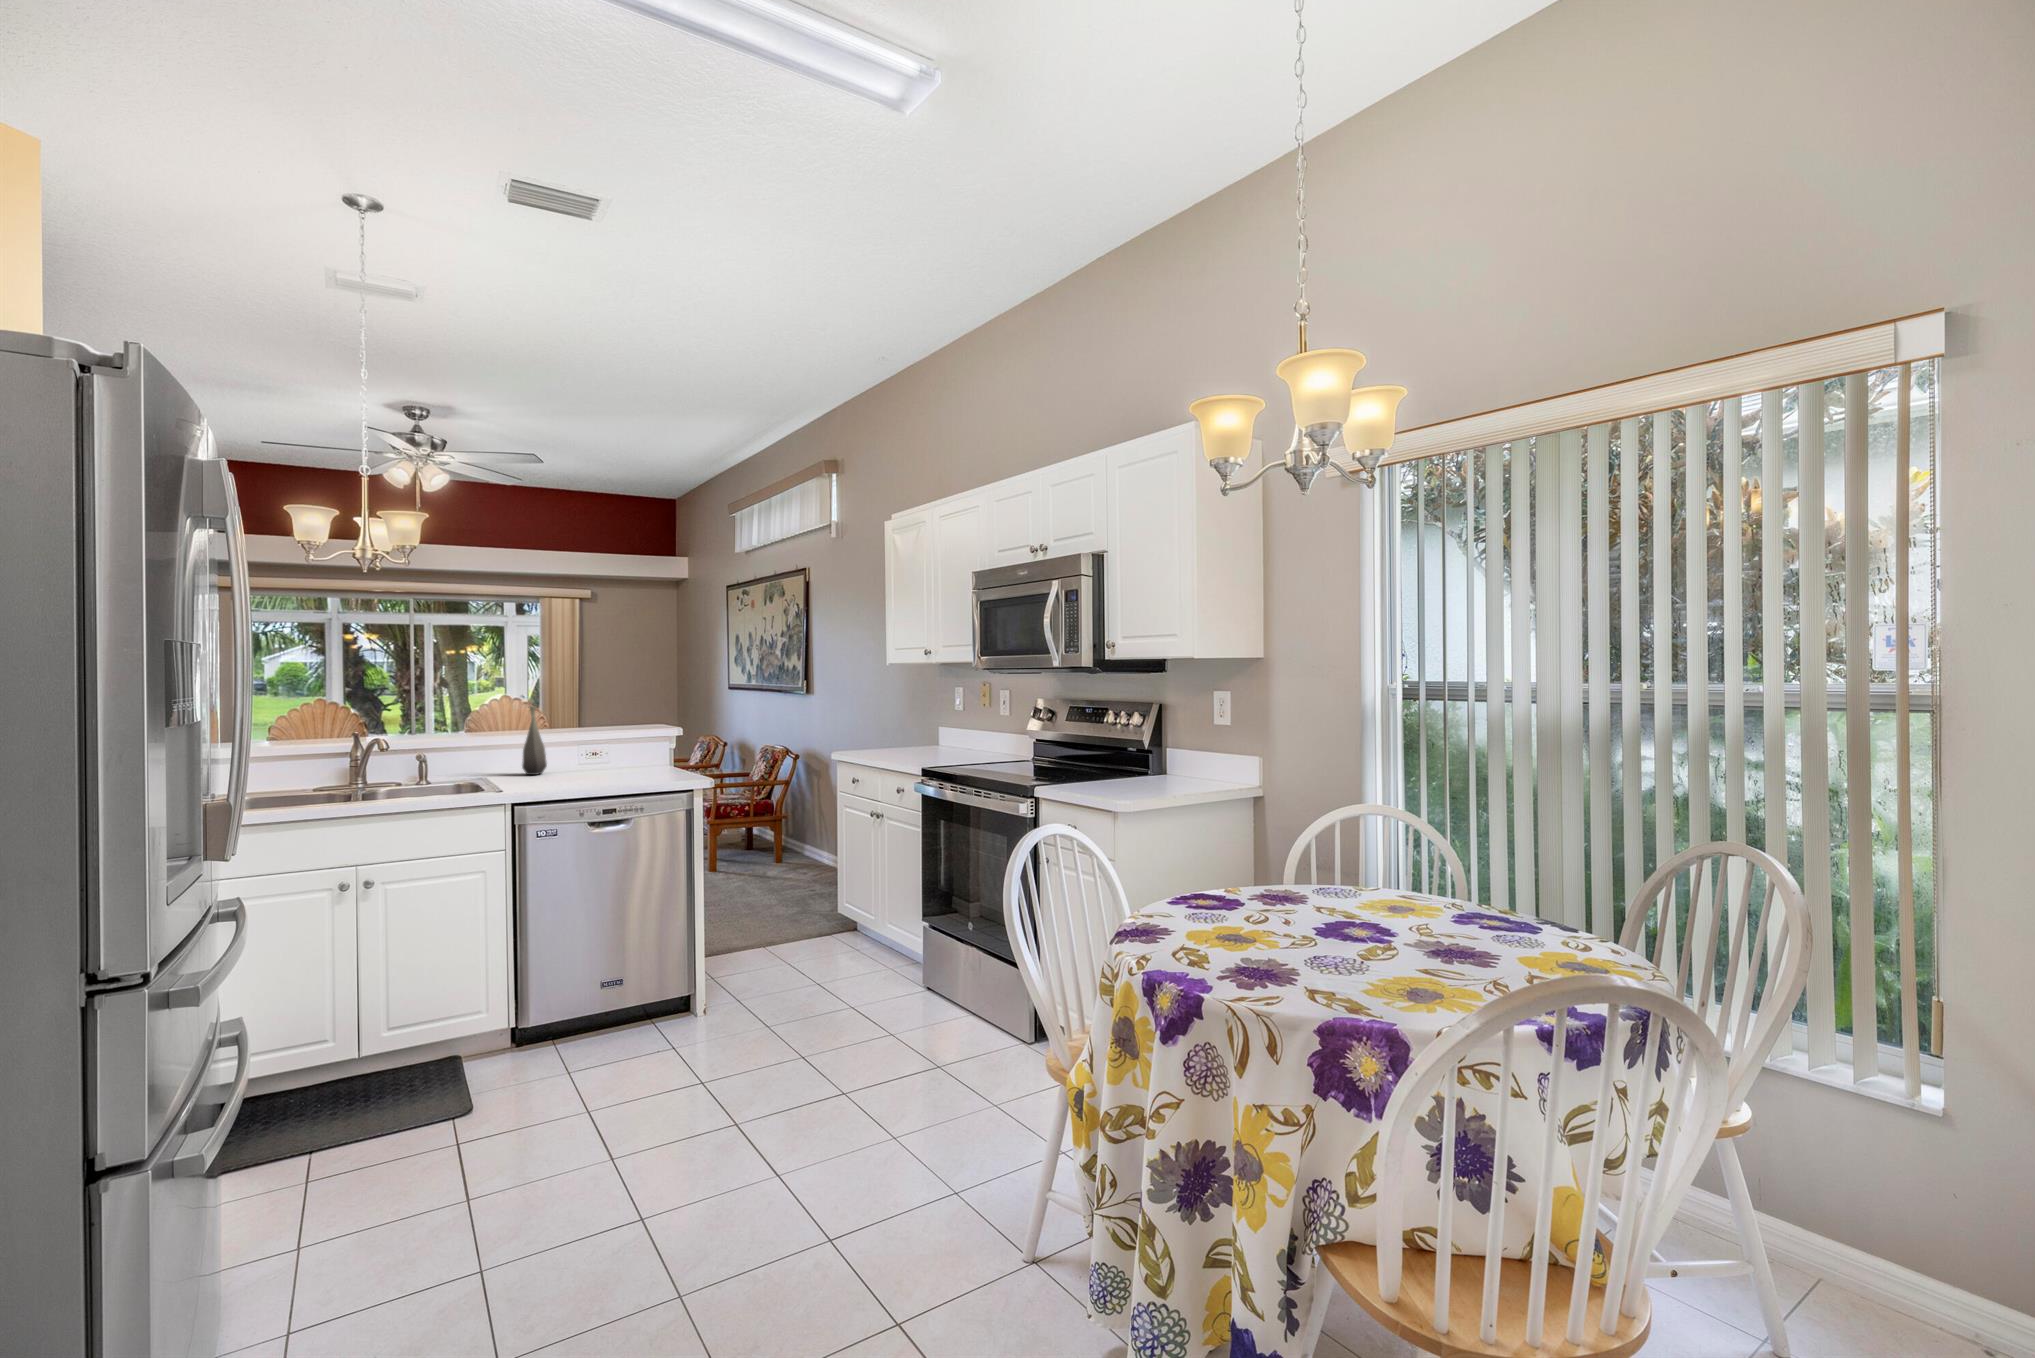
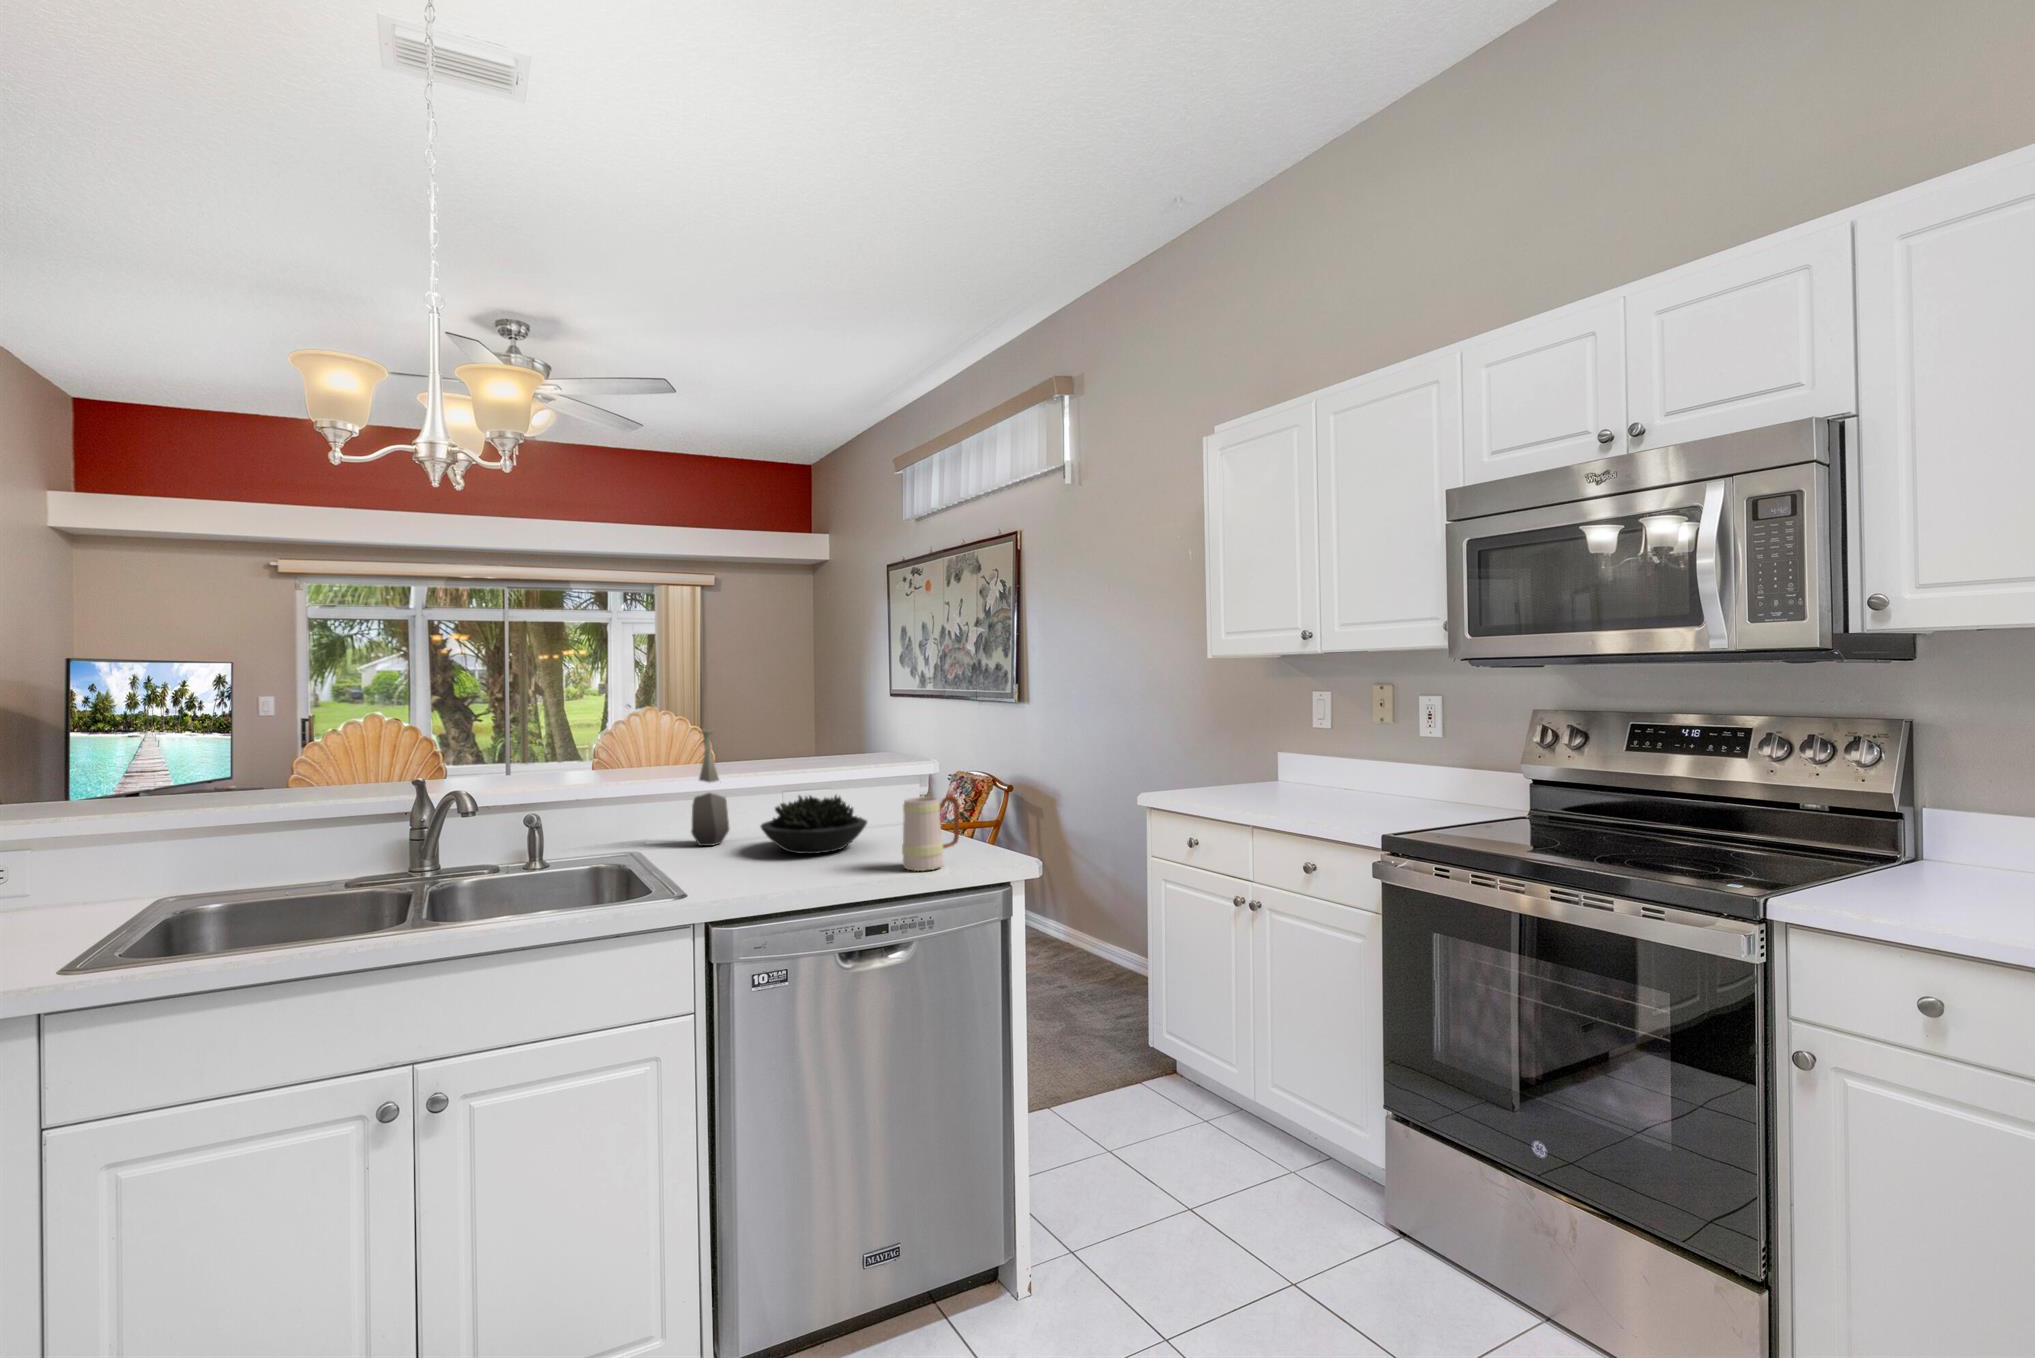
mug: none [639,743,674,784] -> present [902,795,959,871]
succulent plant: none [562,744,630,778] -> present [761,795,867,854]

